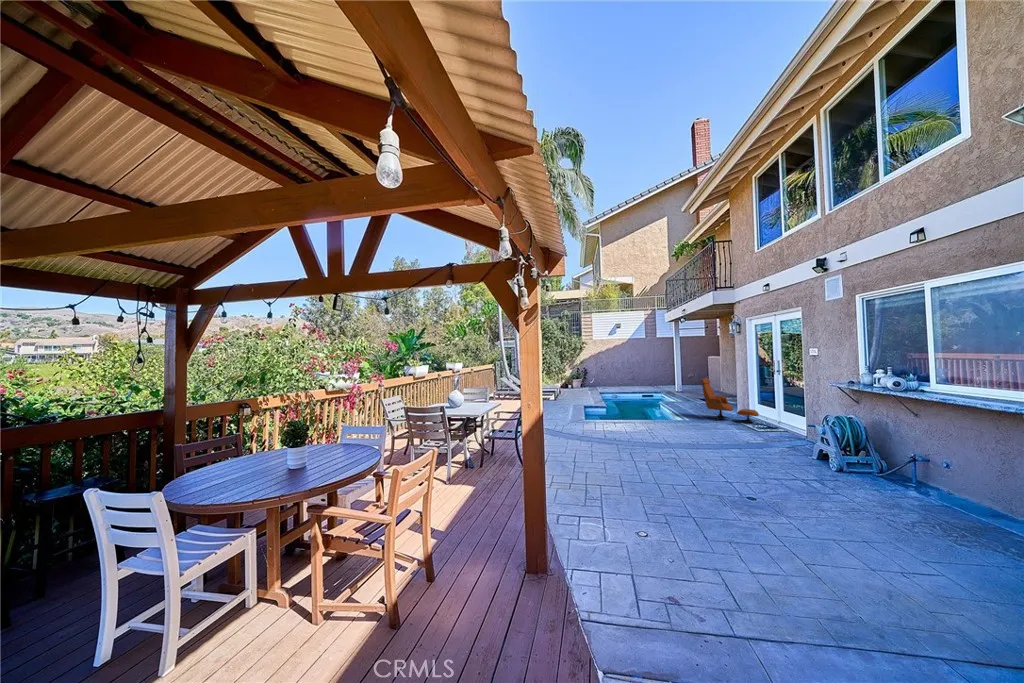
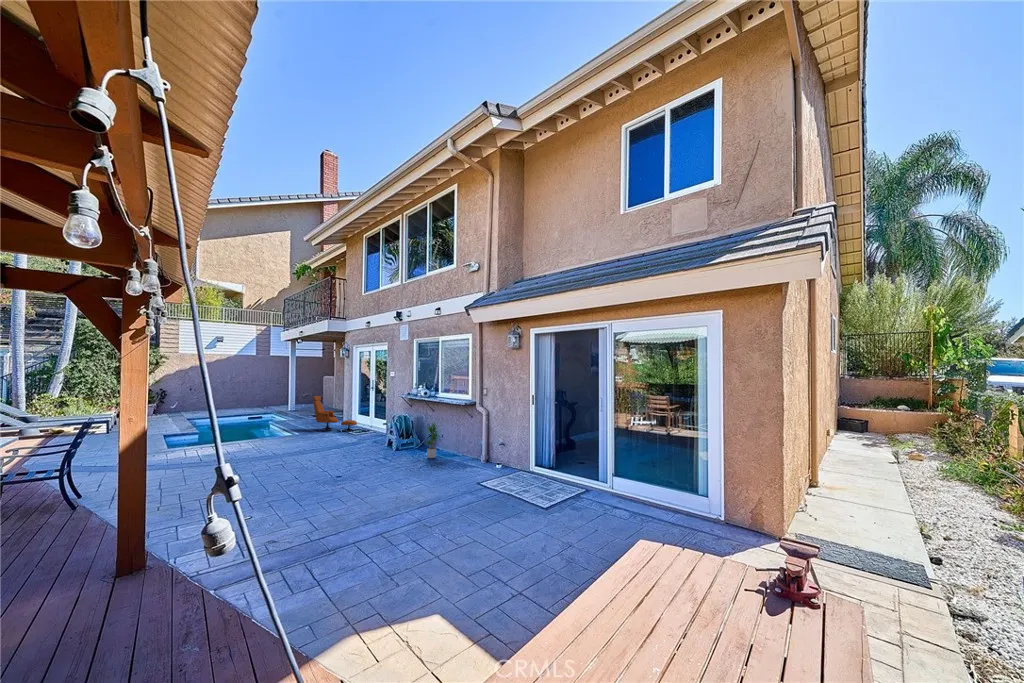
potted plant: none [893,432,949,499] -> present [426,423,440,458]

